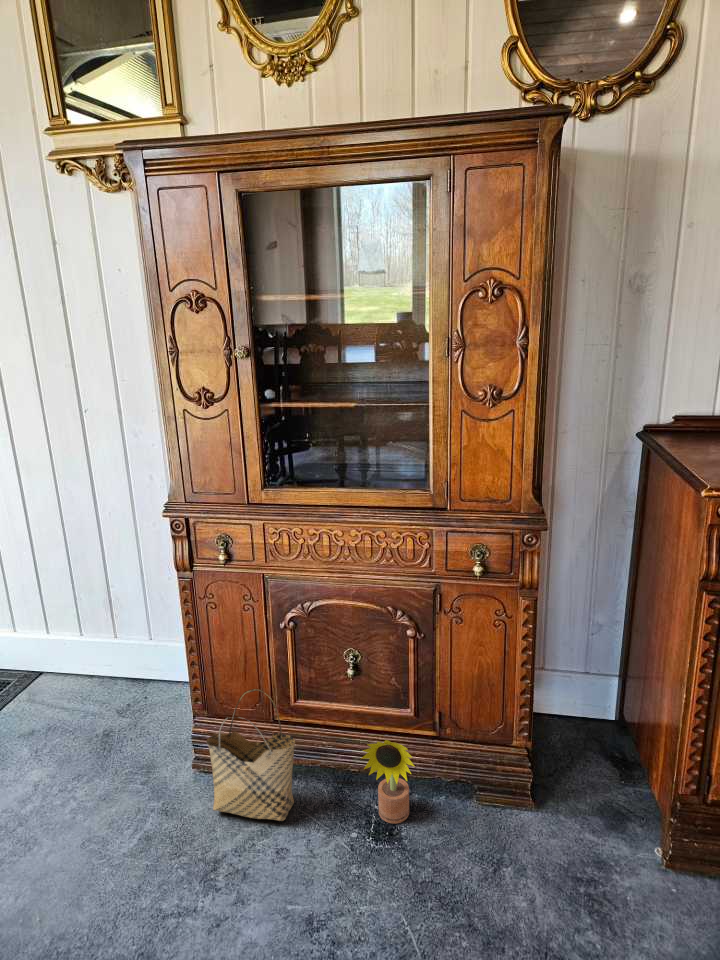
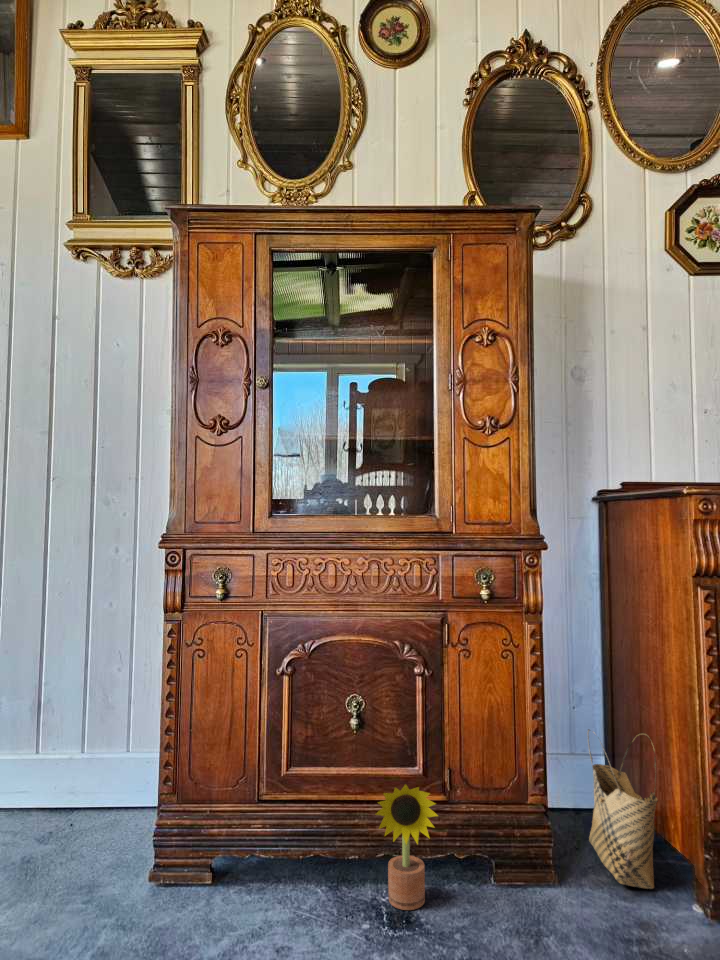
woven basket: present [206,689,295,821] -> present [587,729,658,889]

